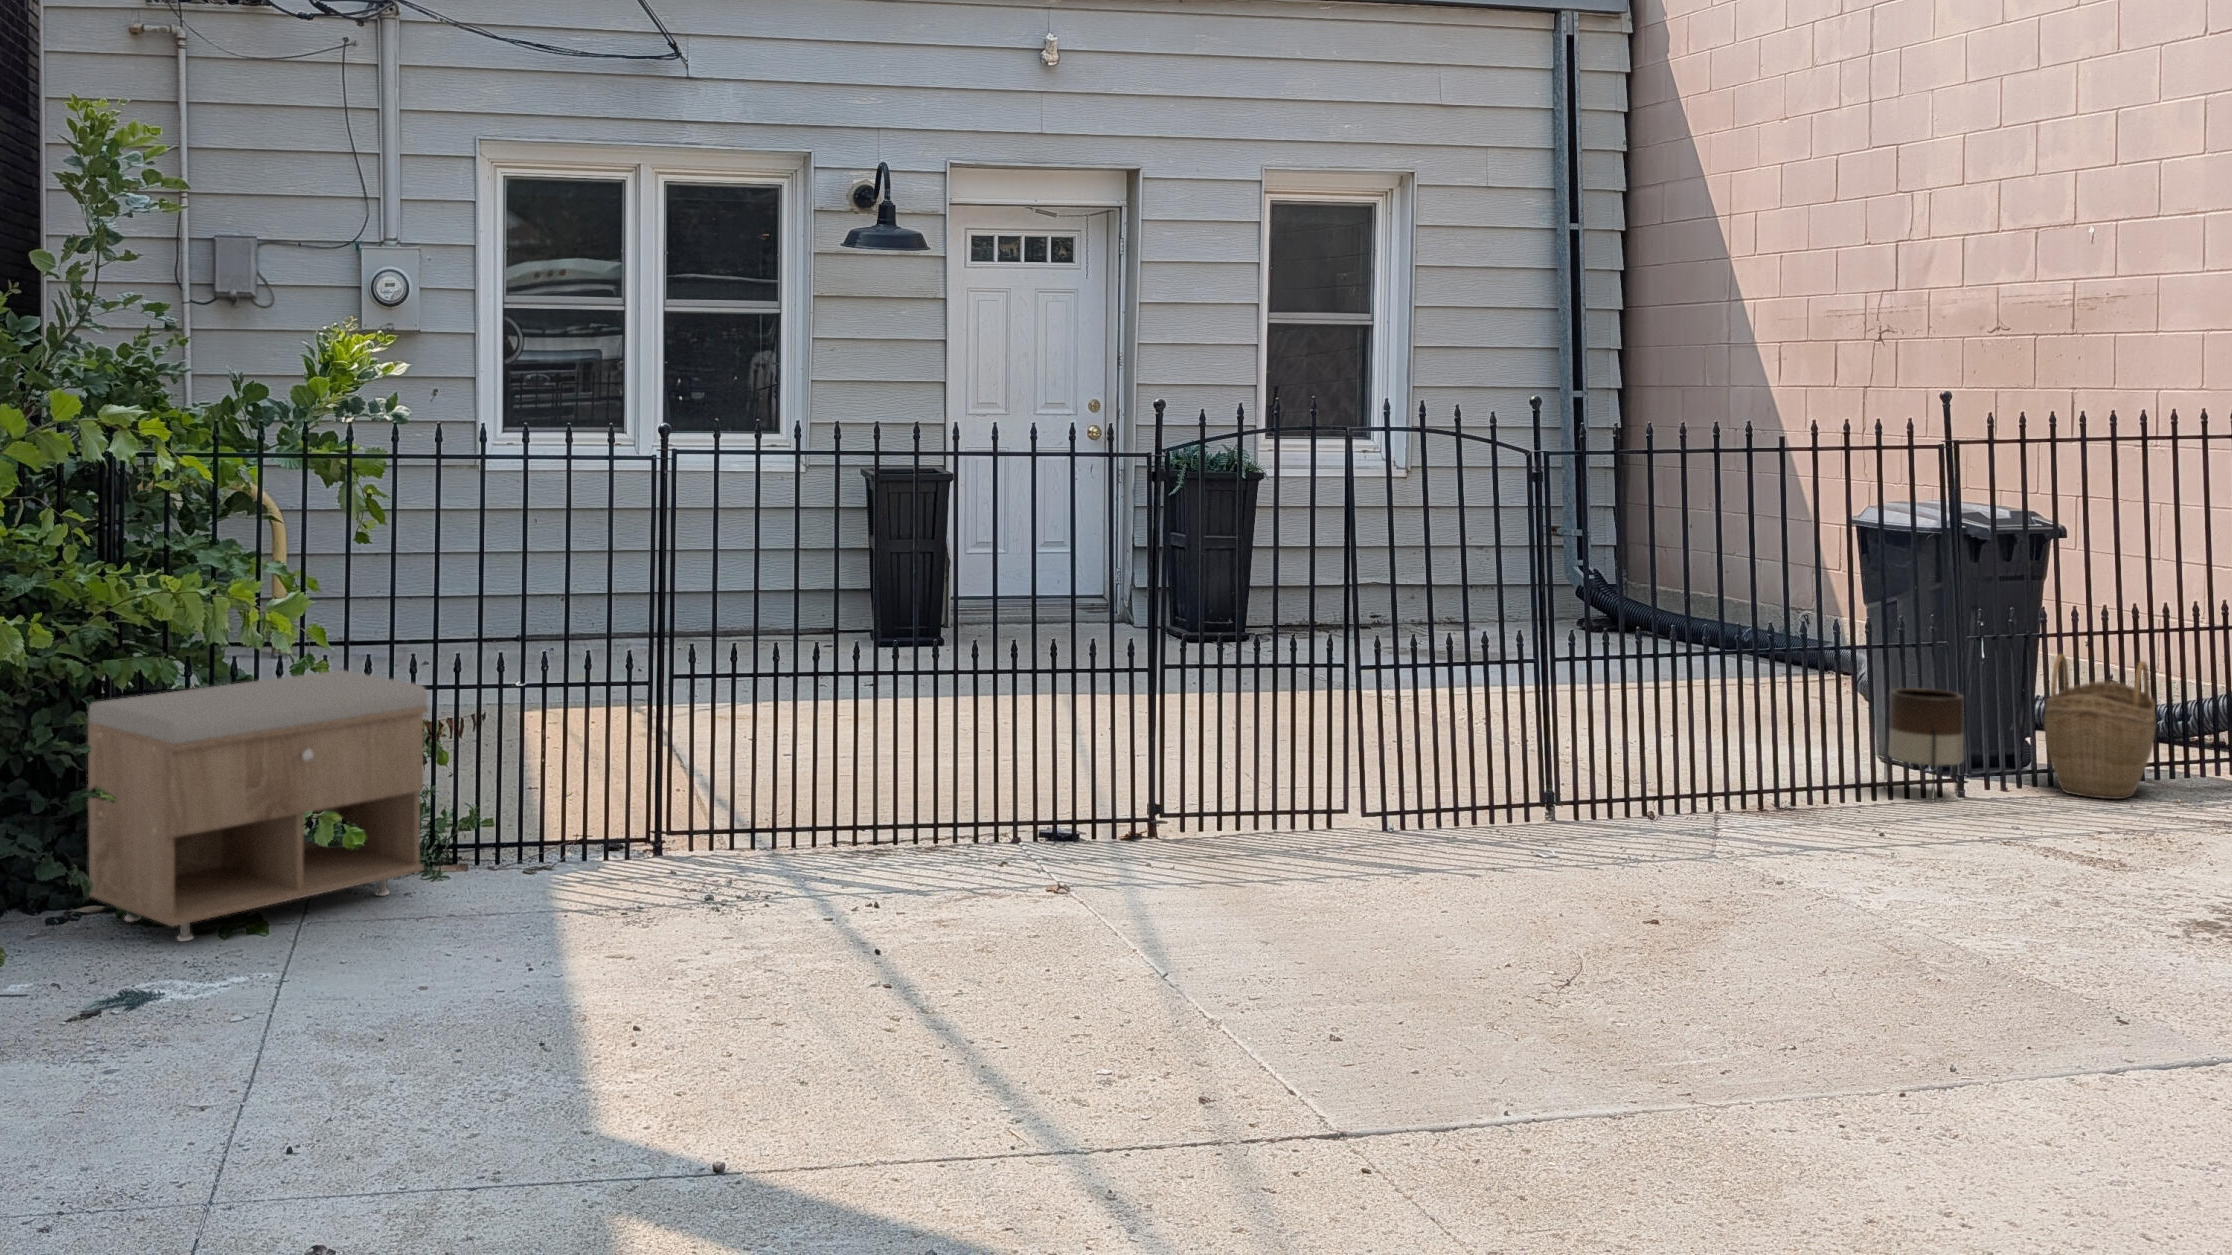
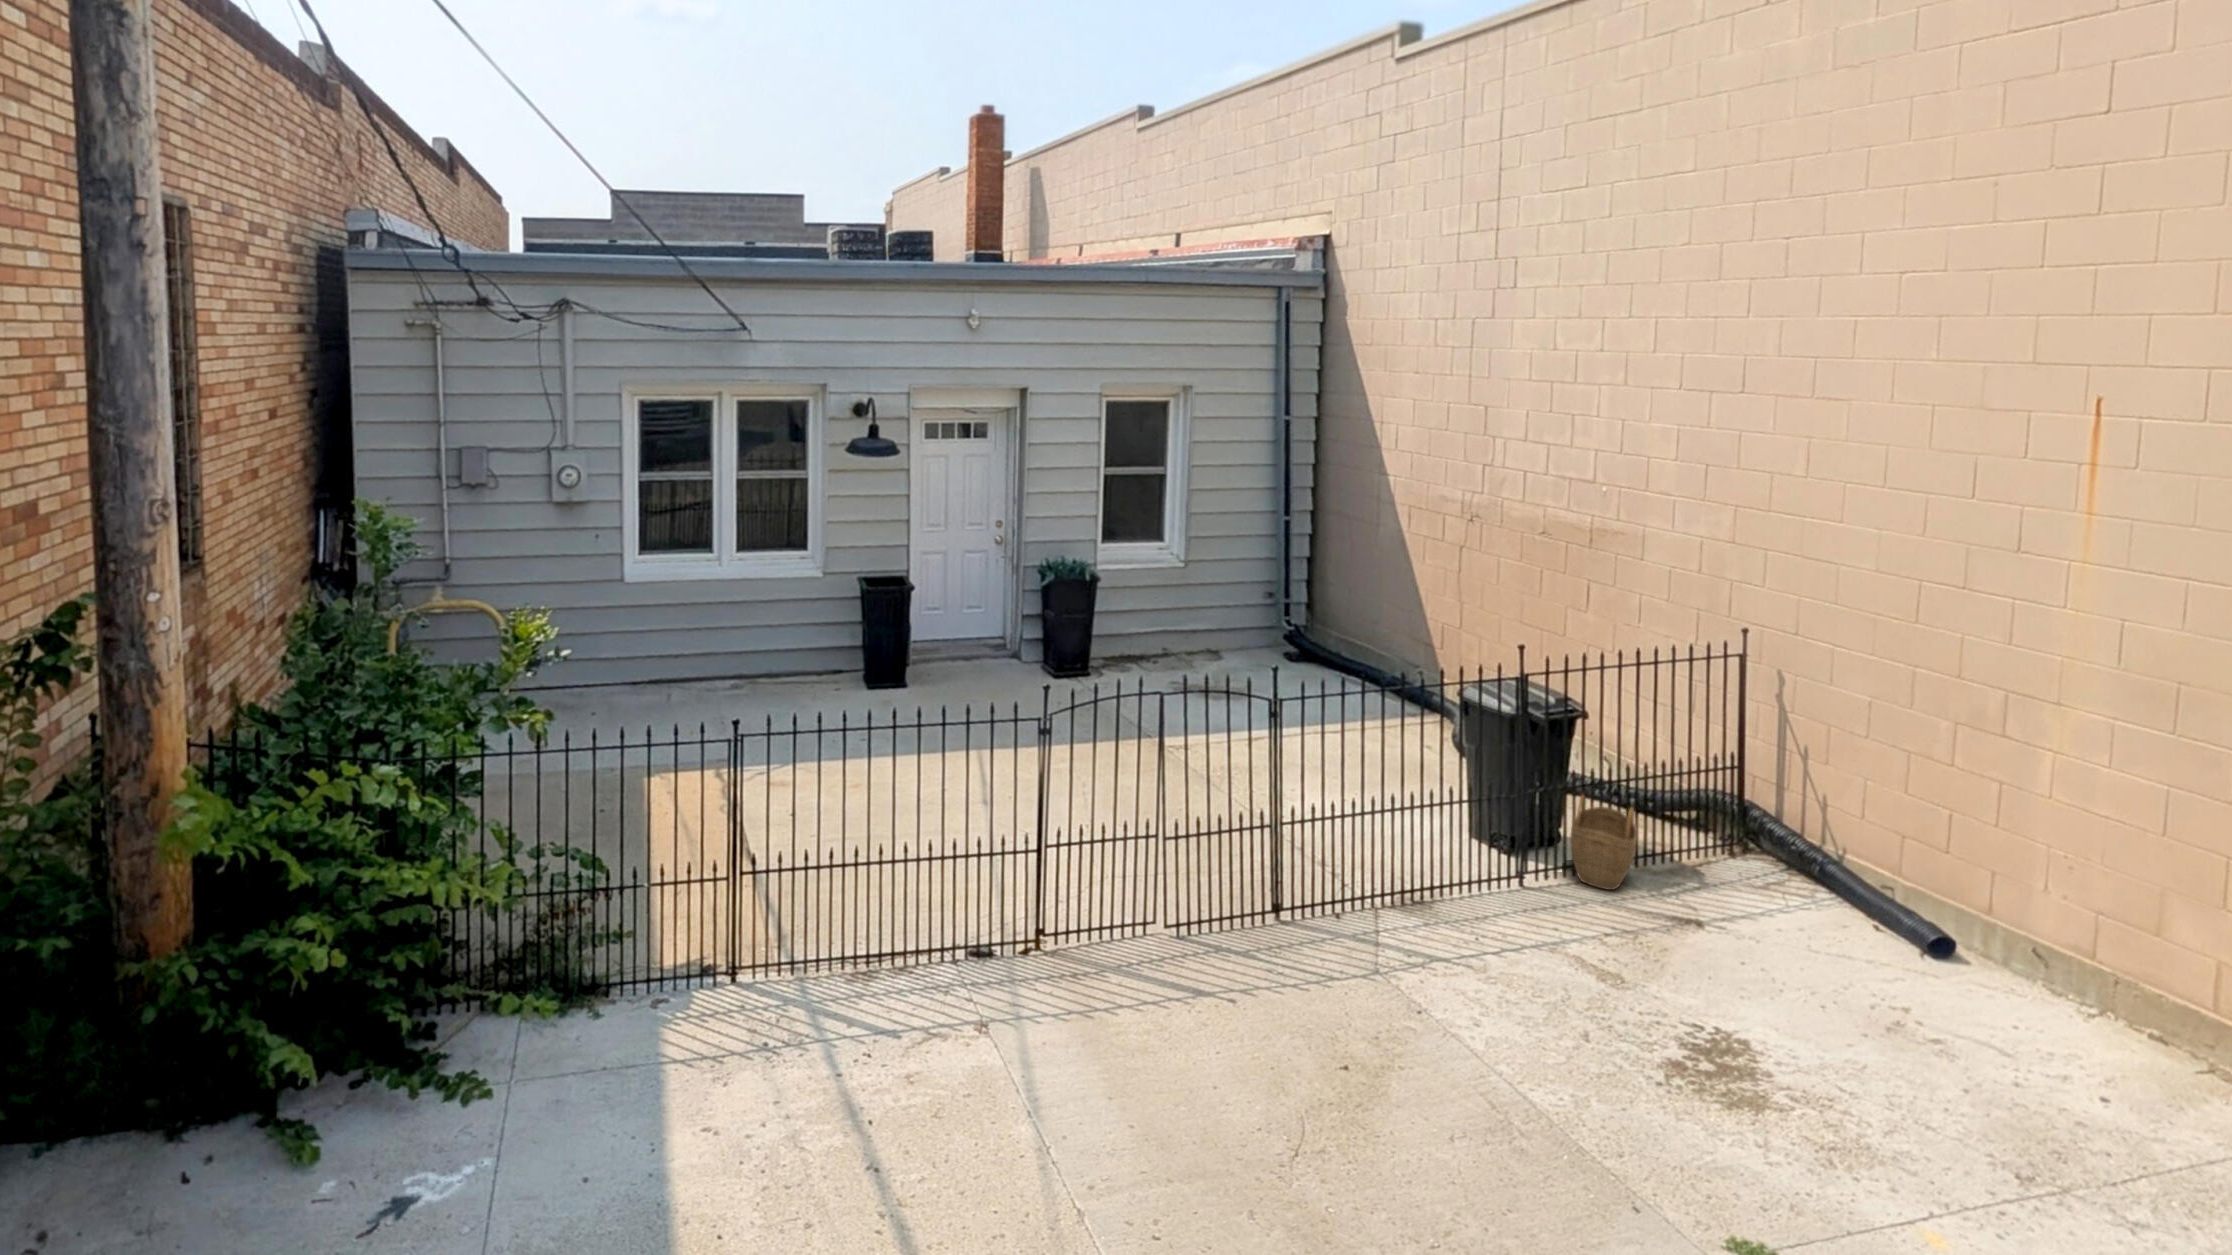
storage bench: present [88,670,428,942] -> none [377,882,595,1111]
planter: present [1884,688,1964,802] -> none [1474,818,1526,896]

